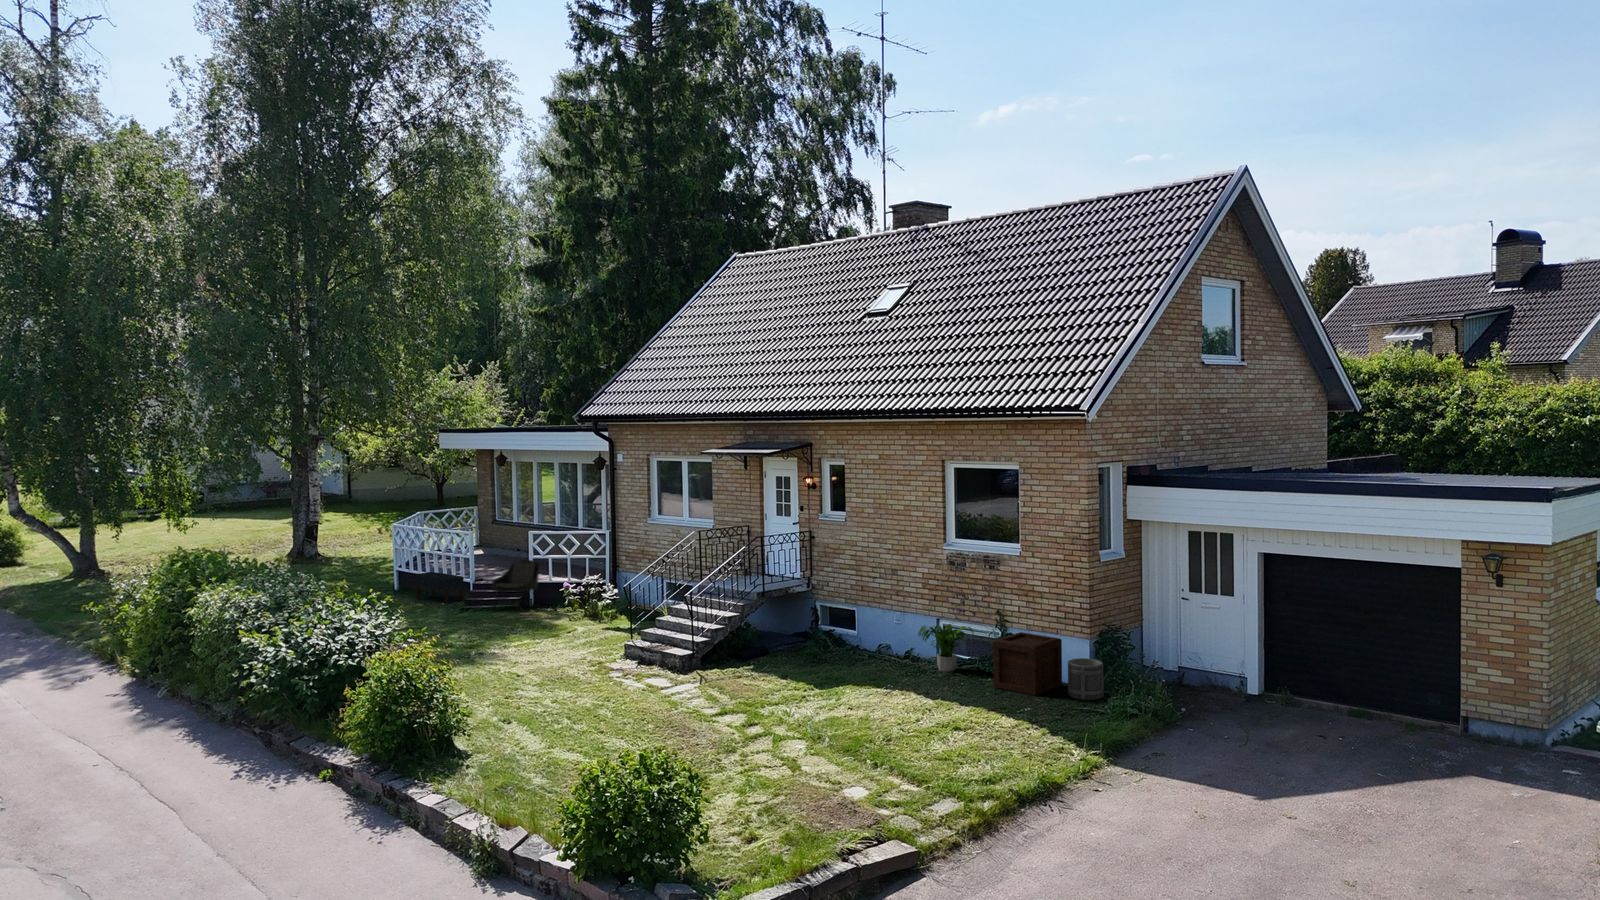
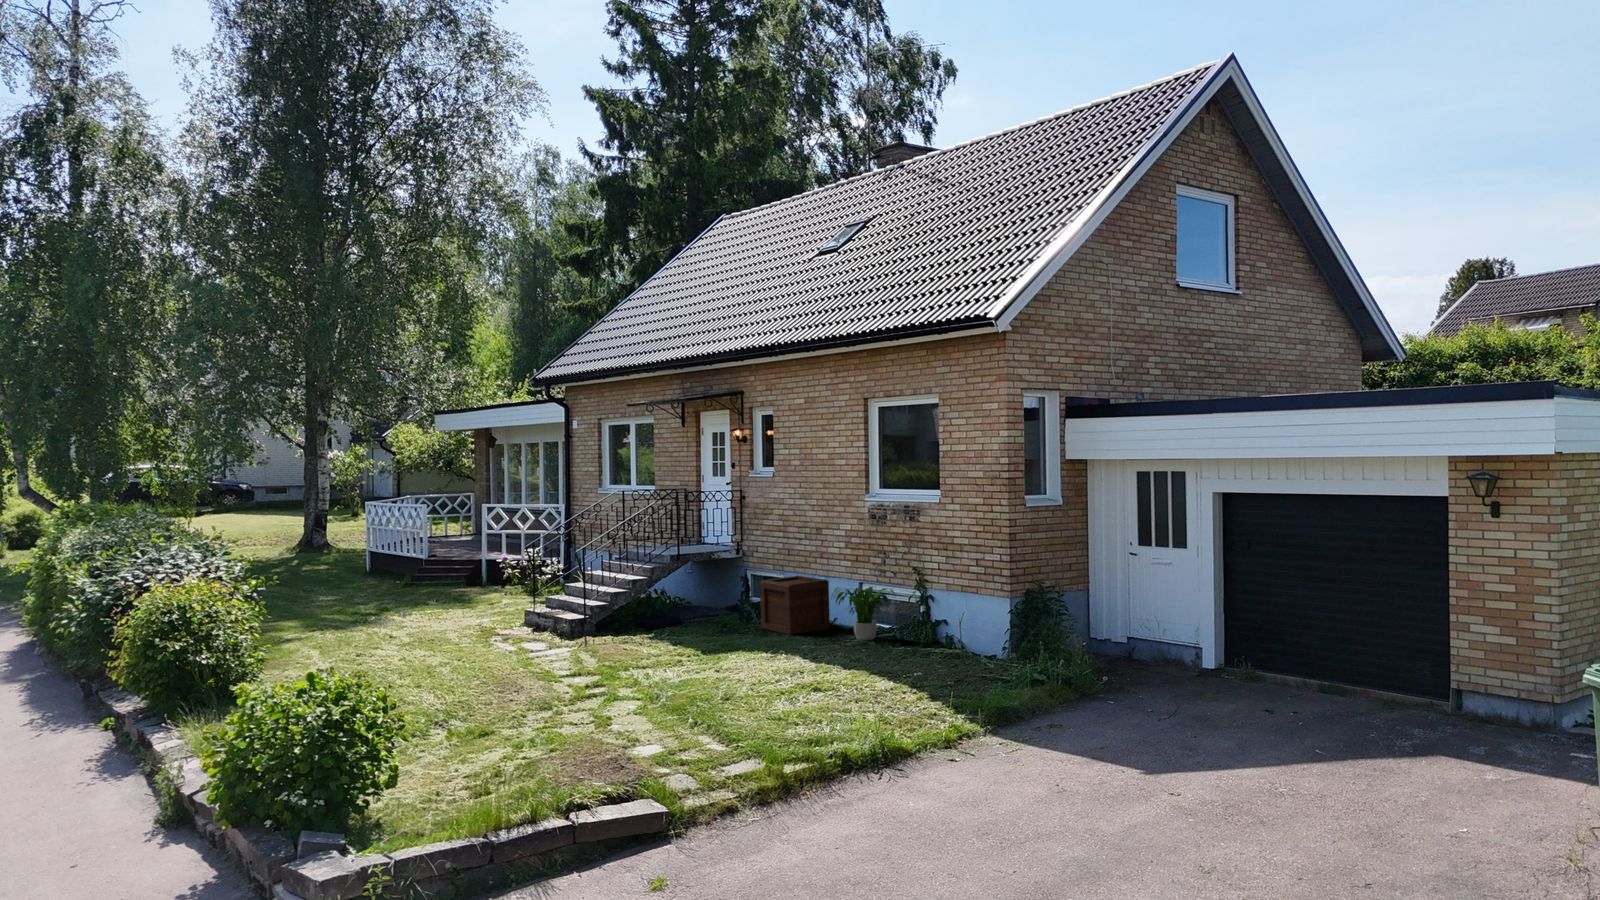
lounge chair: present [491,560,539,608] -> none [433,534,491,589]
bench: present [415,572,464,603] -> none [370,550,418,582]
wooden crate: present [993,632,1062,696] -> present [760,576,830,635]
bucket: present [1068,658,1103,700] -> none [983,620,1025,667]

